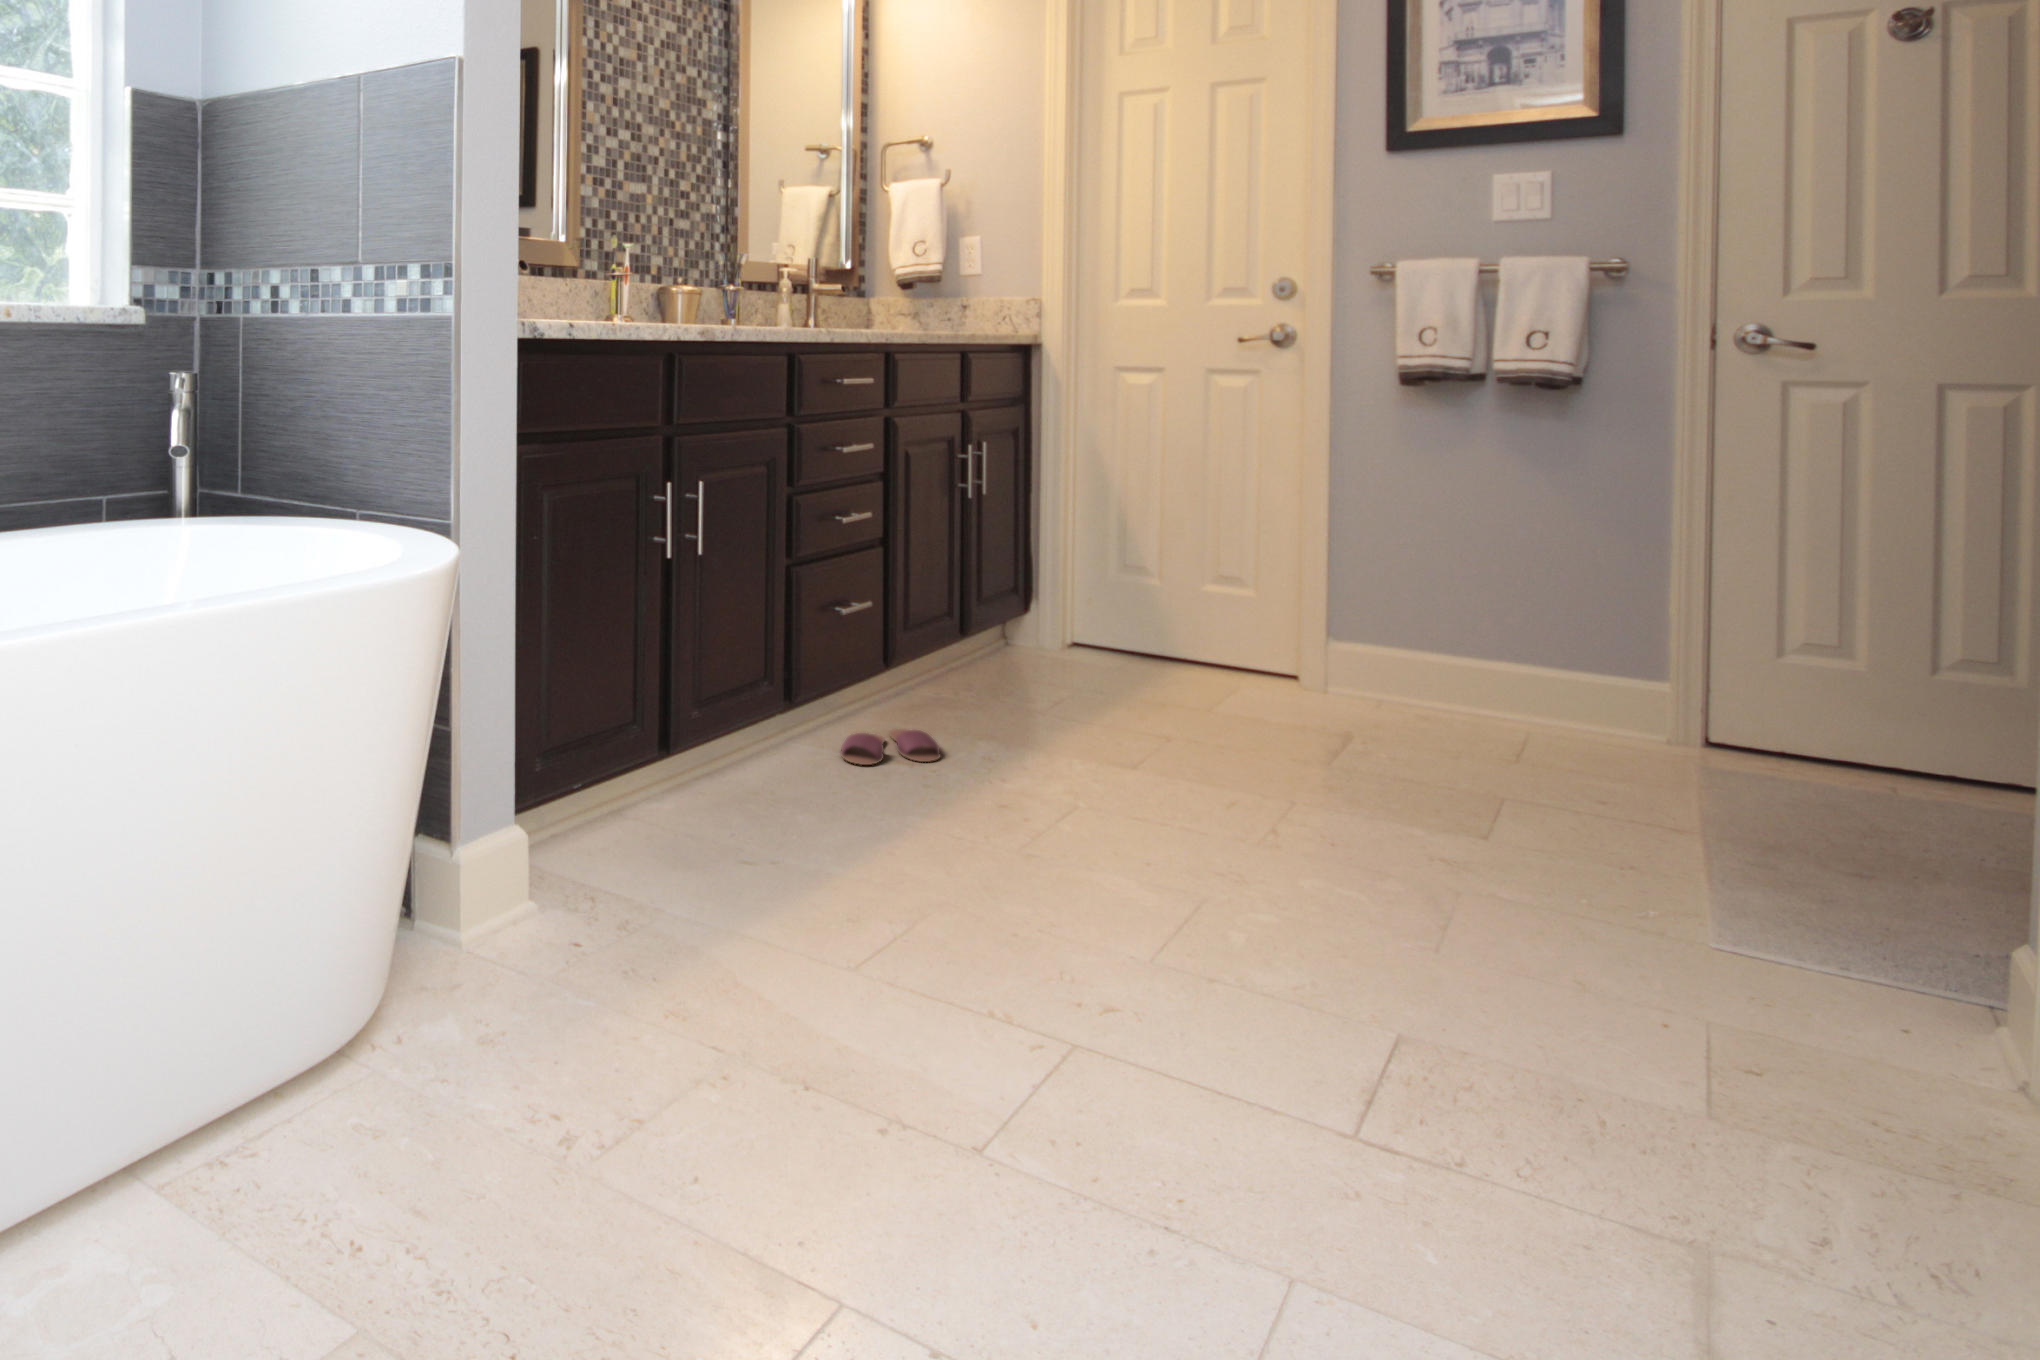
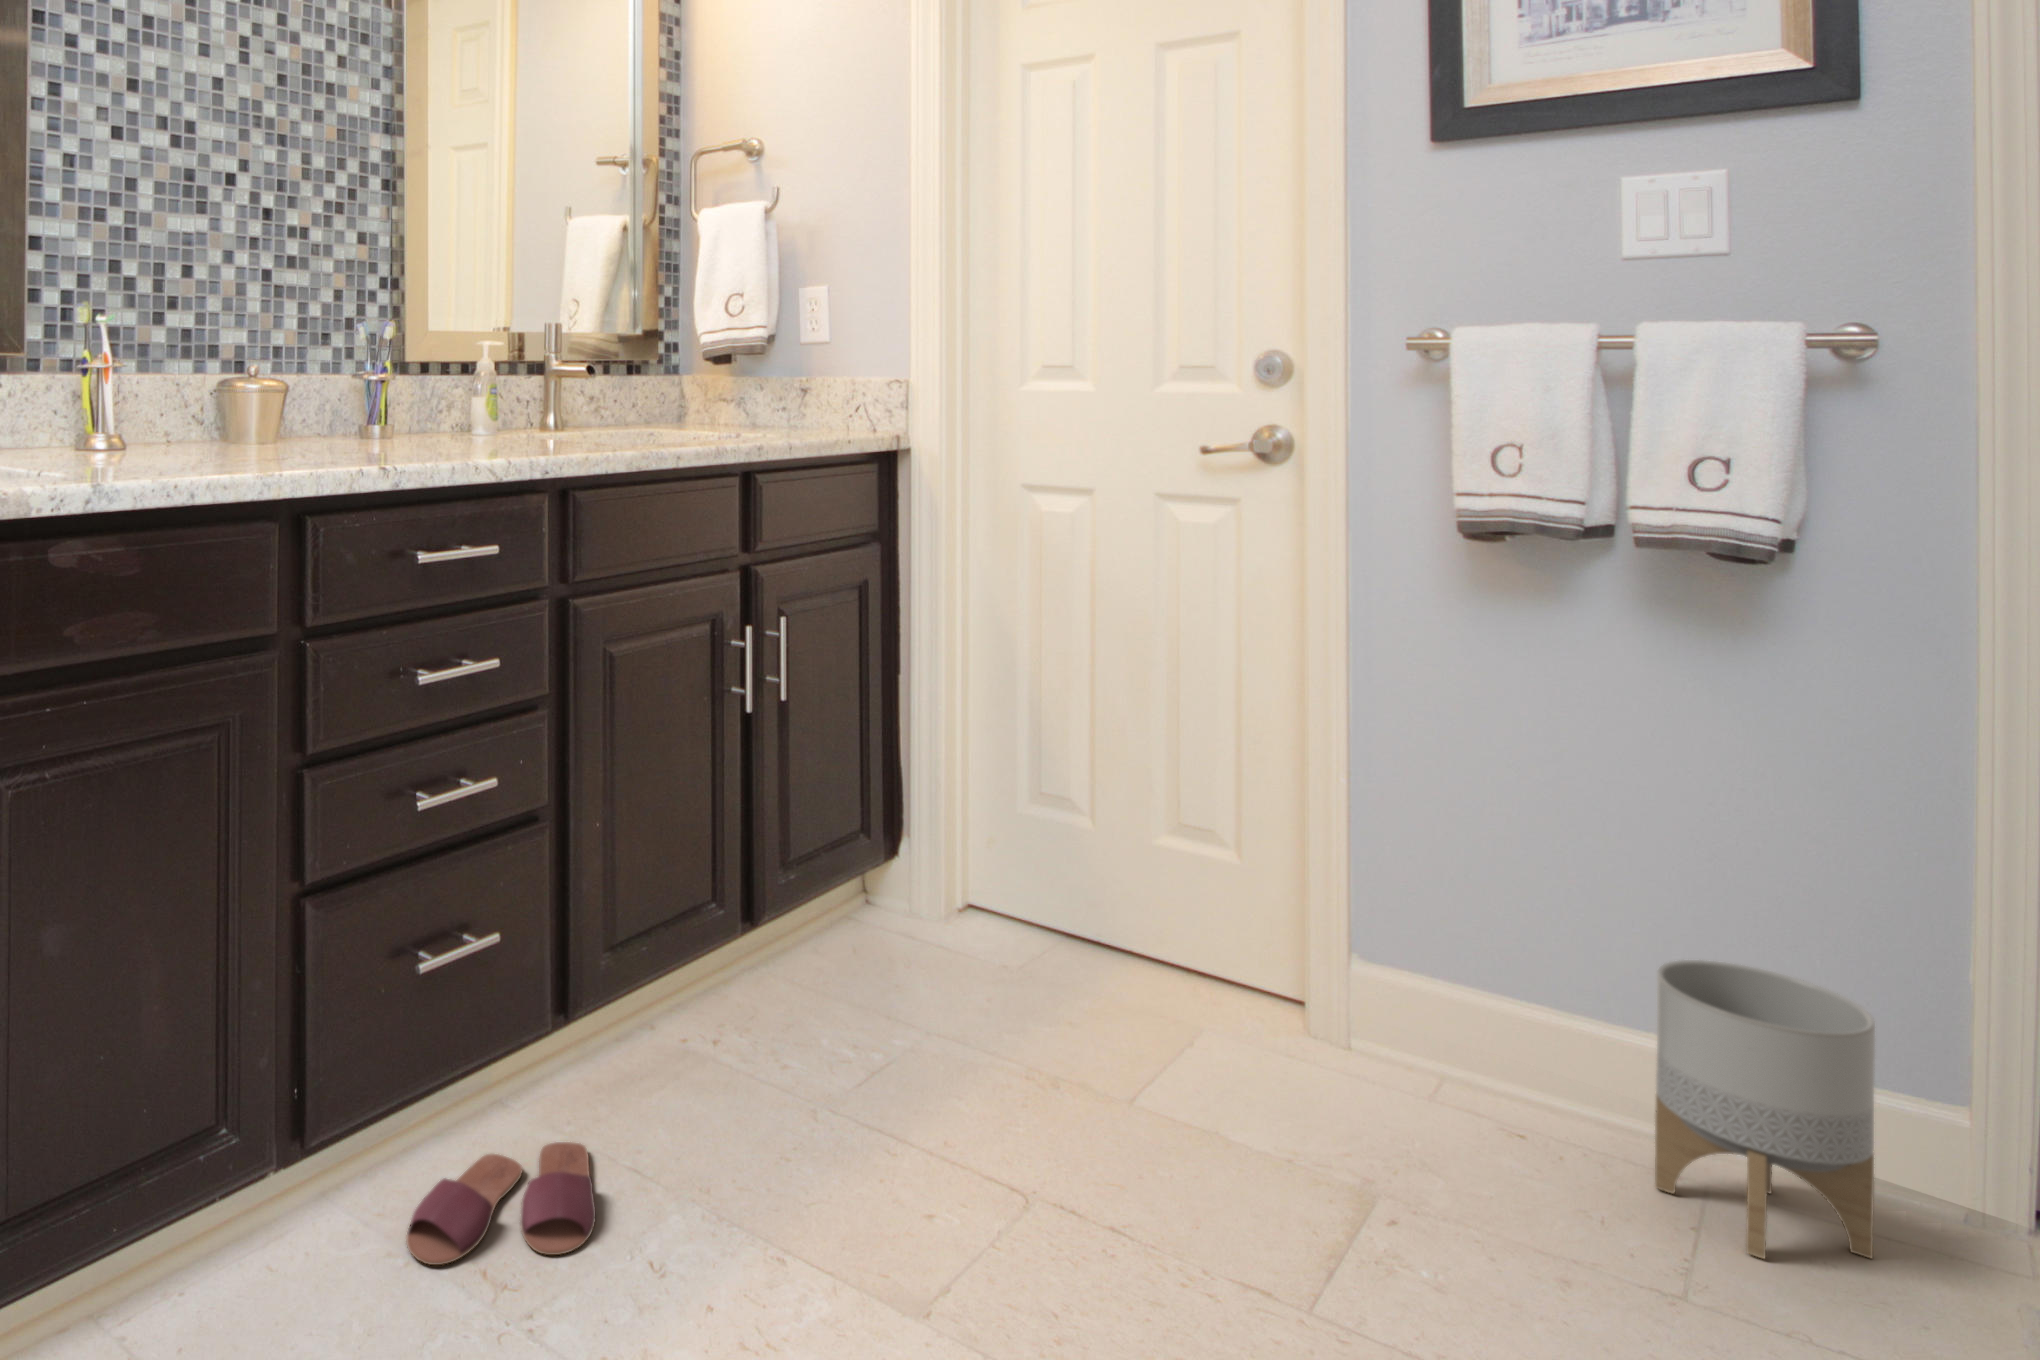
planter: none [1501,613,1614,753] -> present [1655,960,1875,1258]

